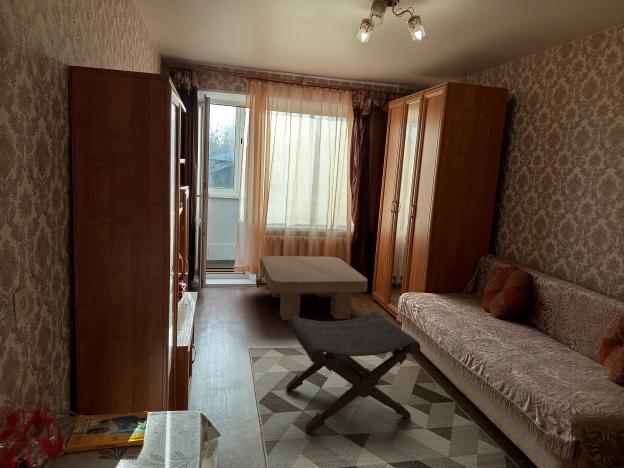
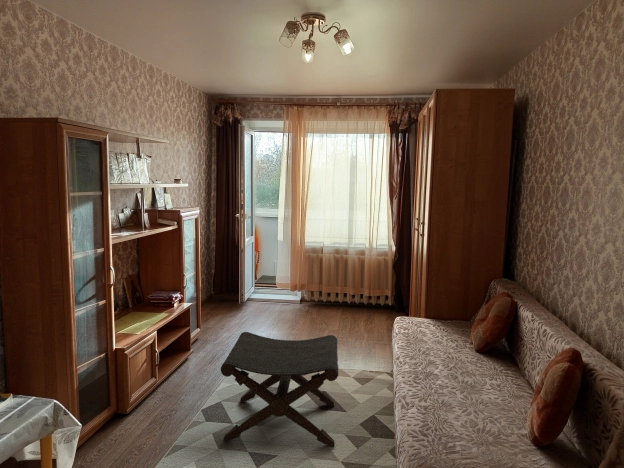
coffee table: present [260,256,368,321] -> none [279,273,380,342]

